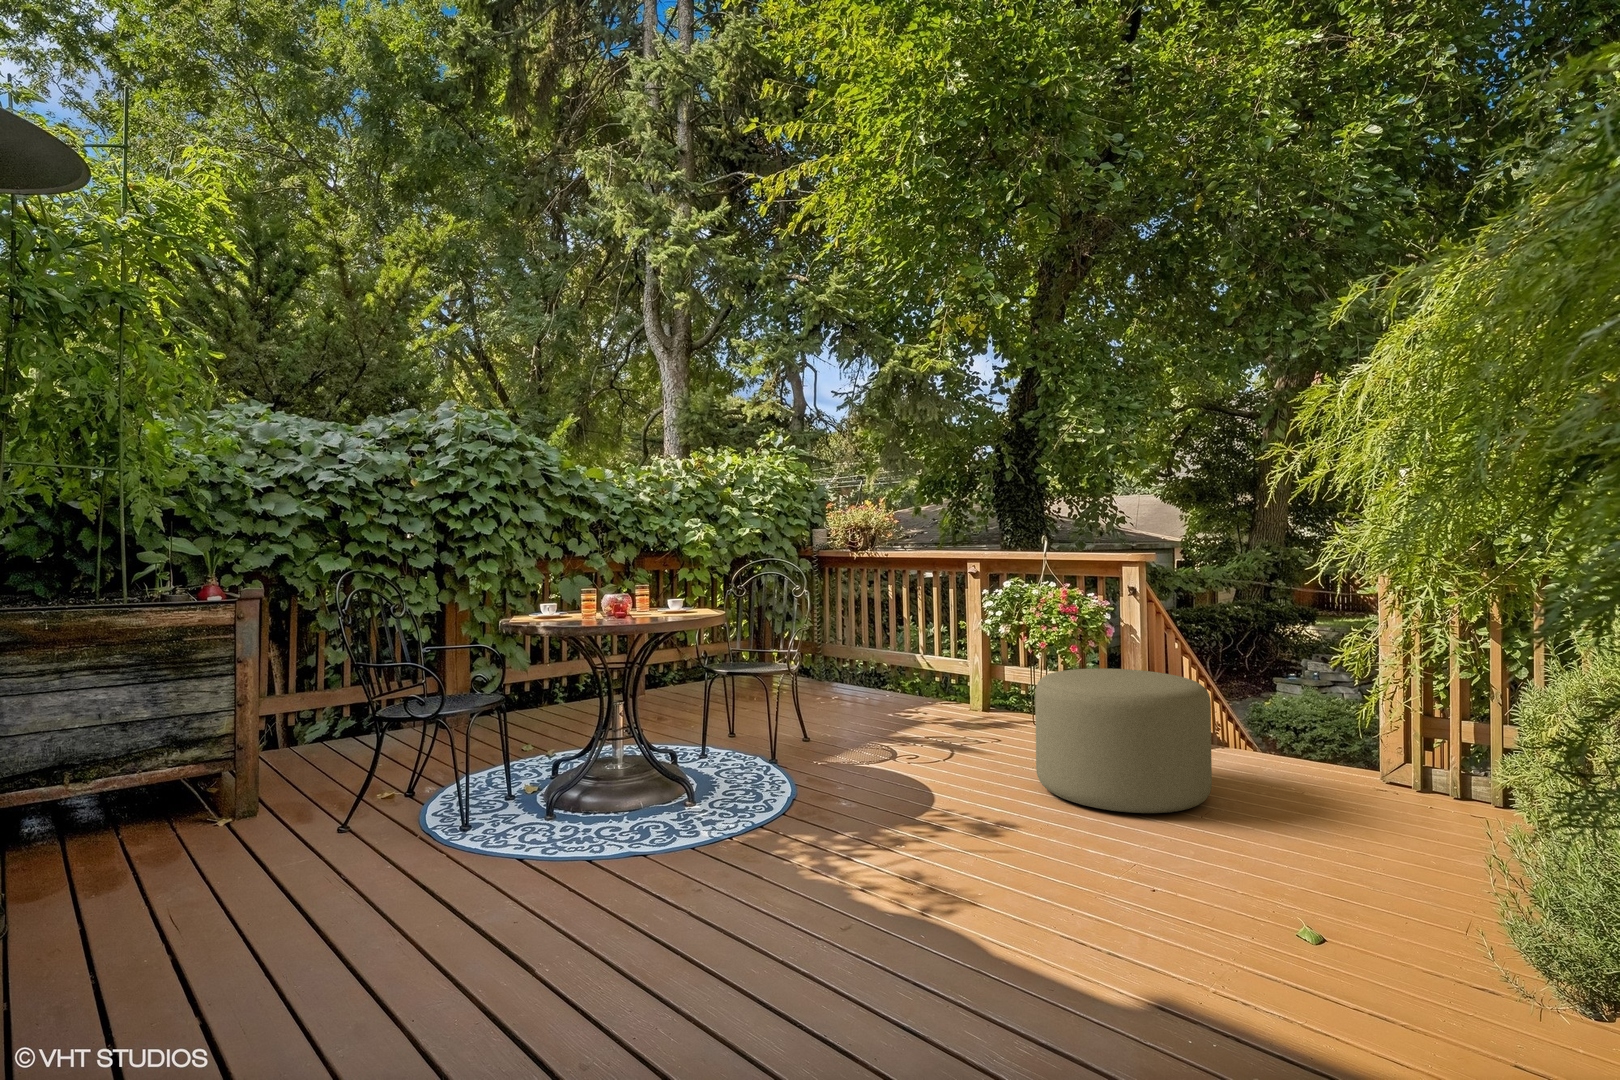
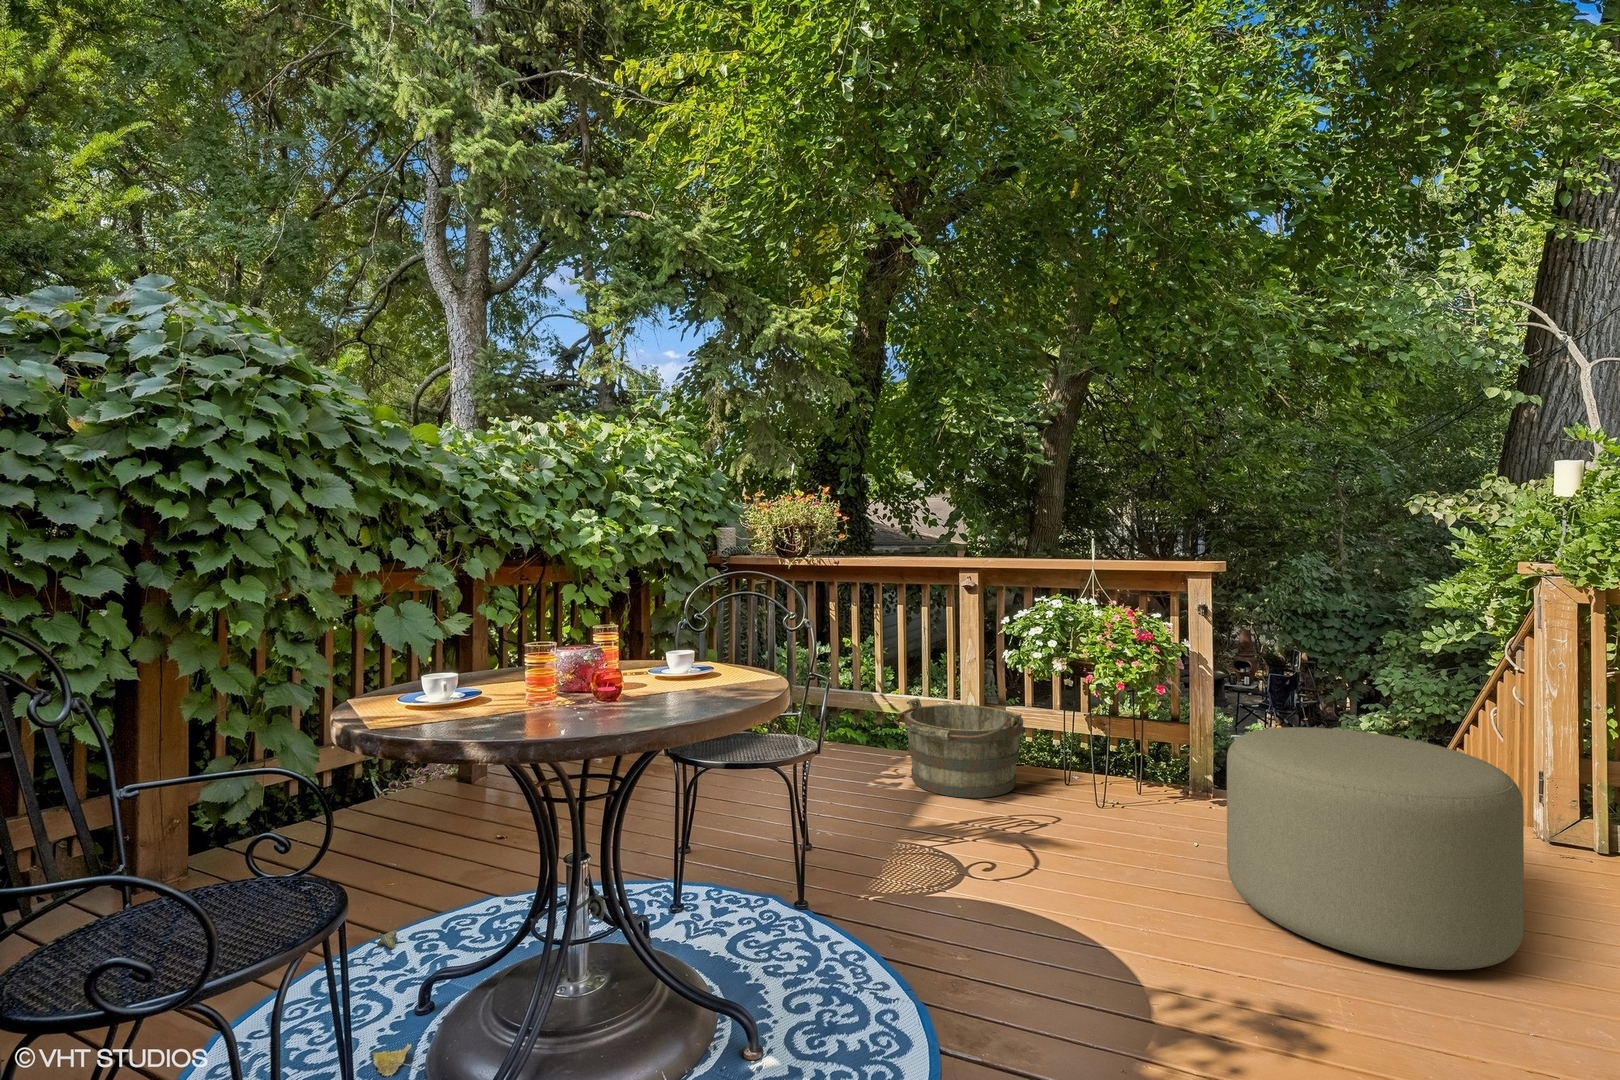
bucket: none [893,658,993,728] -> present [894,698,1023,798]

